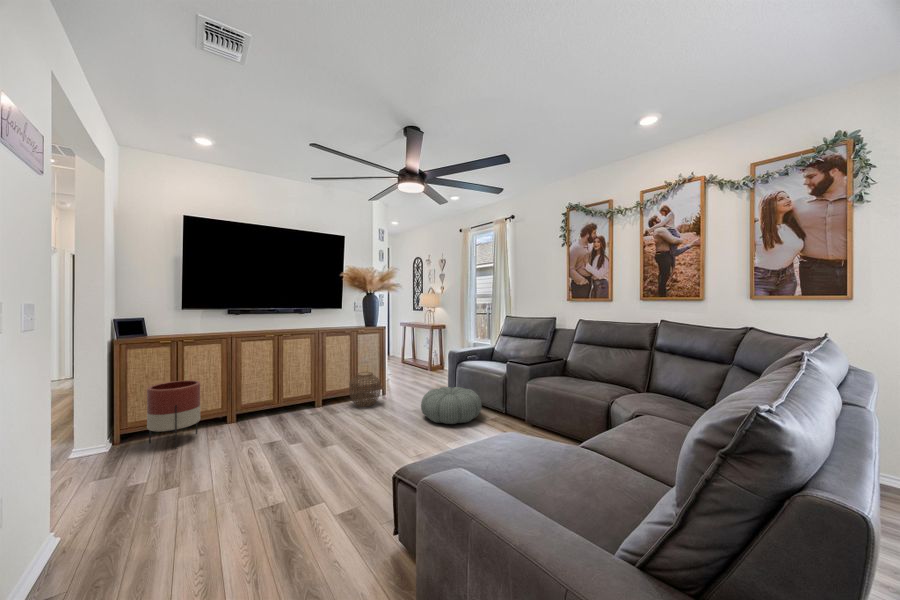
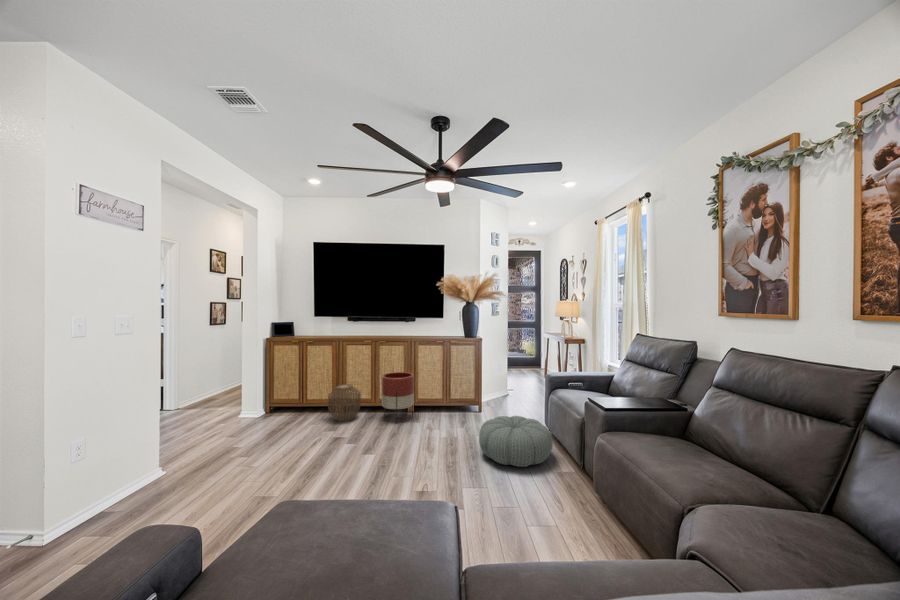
woven basket: present [349,372,380,407] -> present [328,384,361,421]
planter: present [147,380,201,448] -> present [382,372,414,423]

